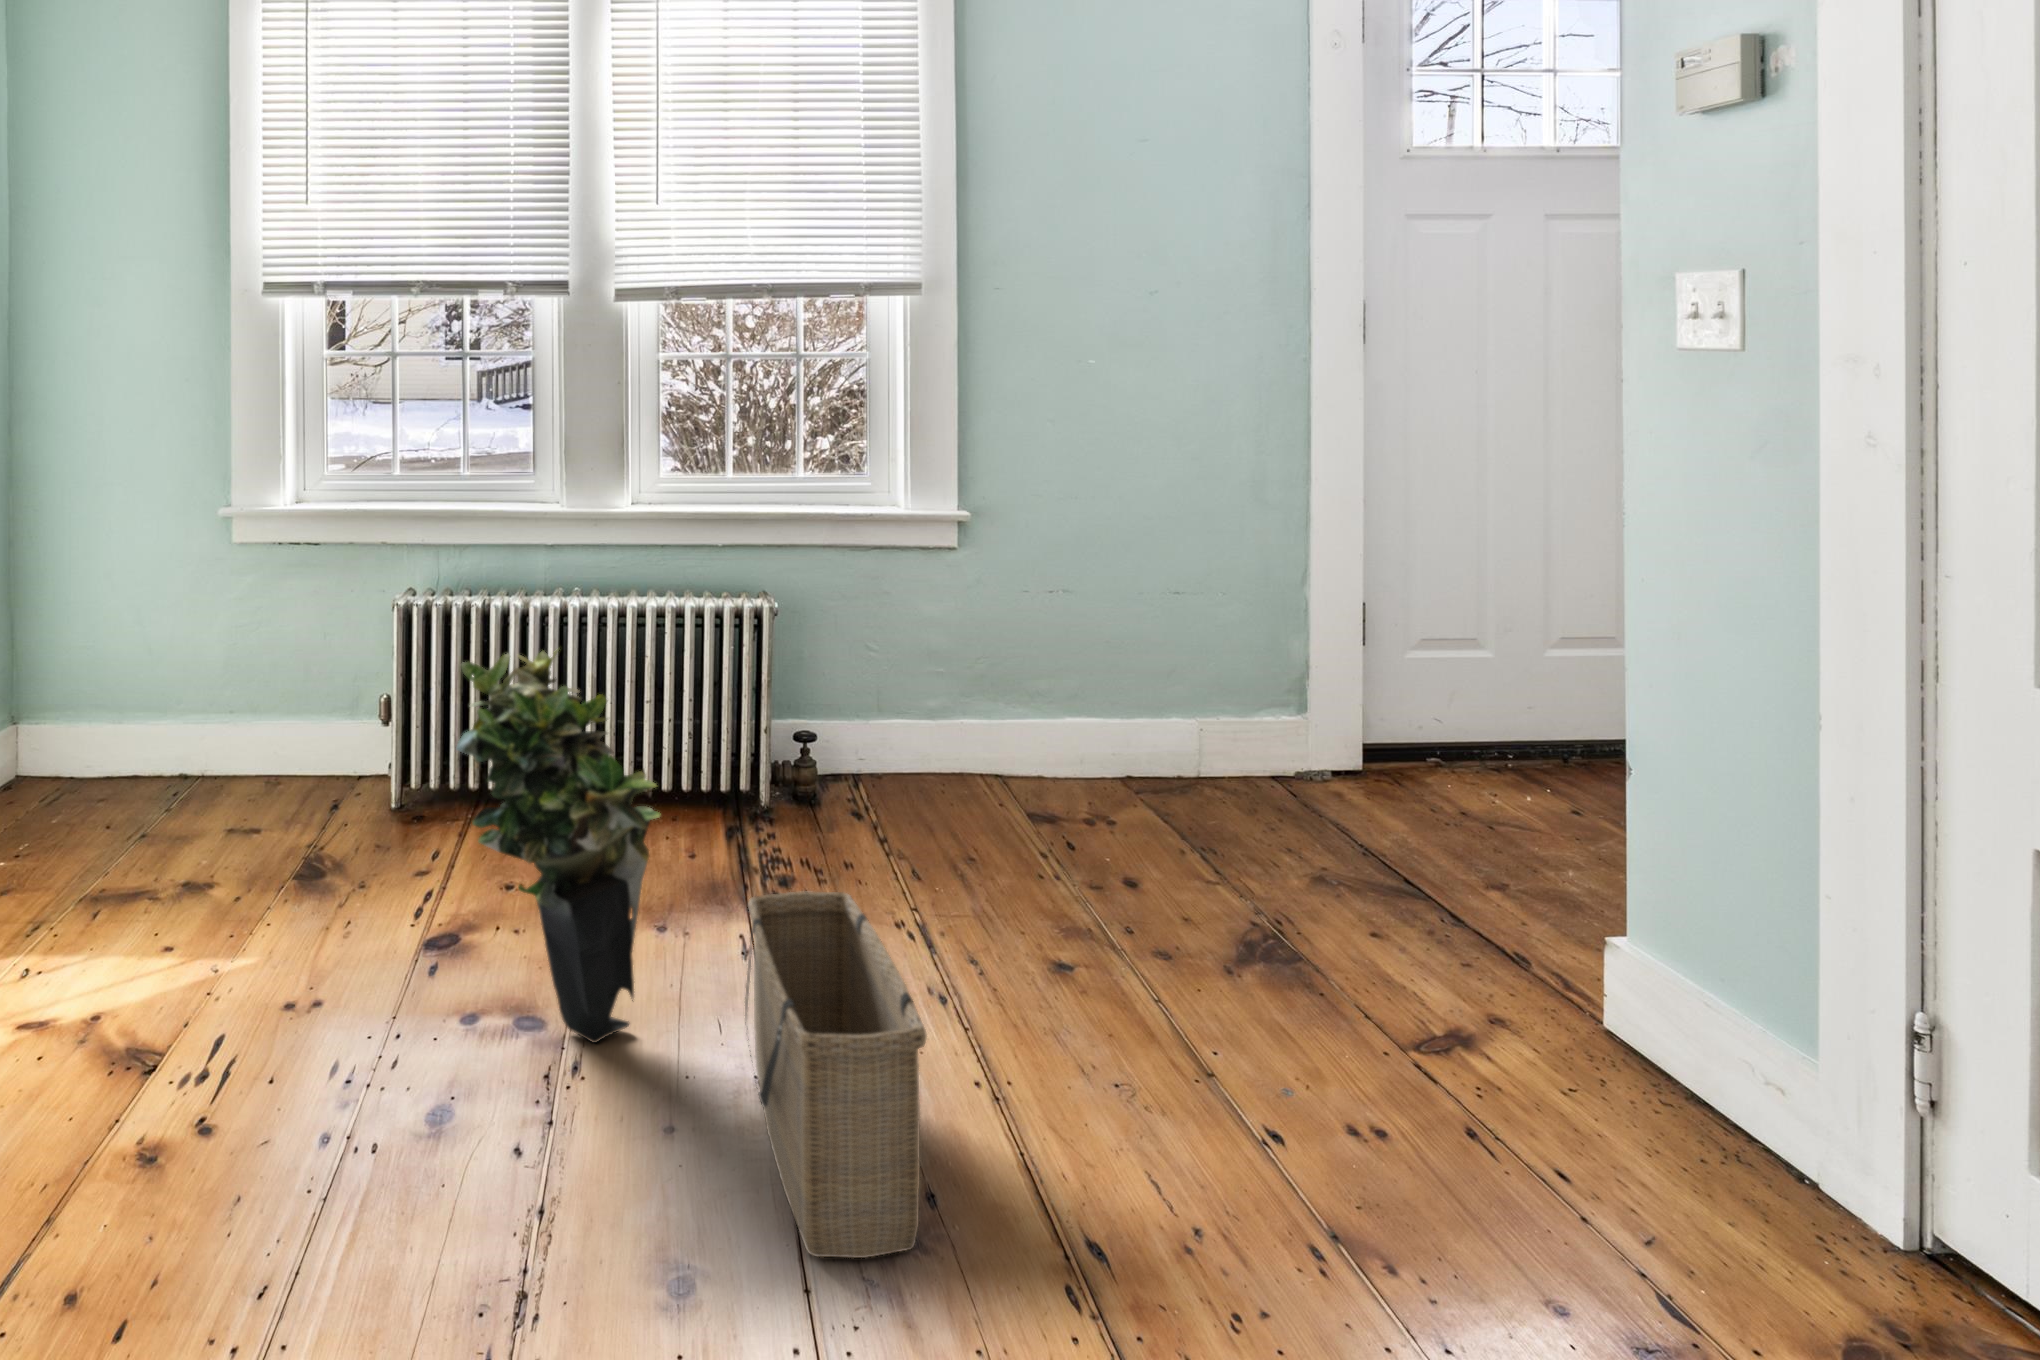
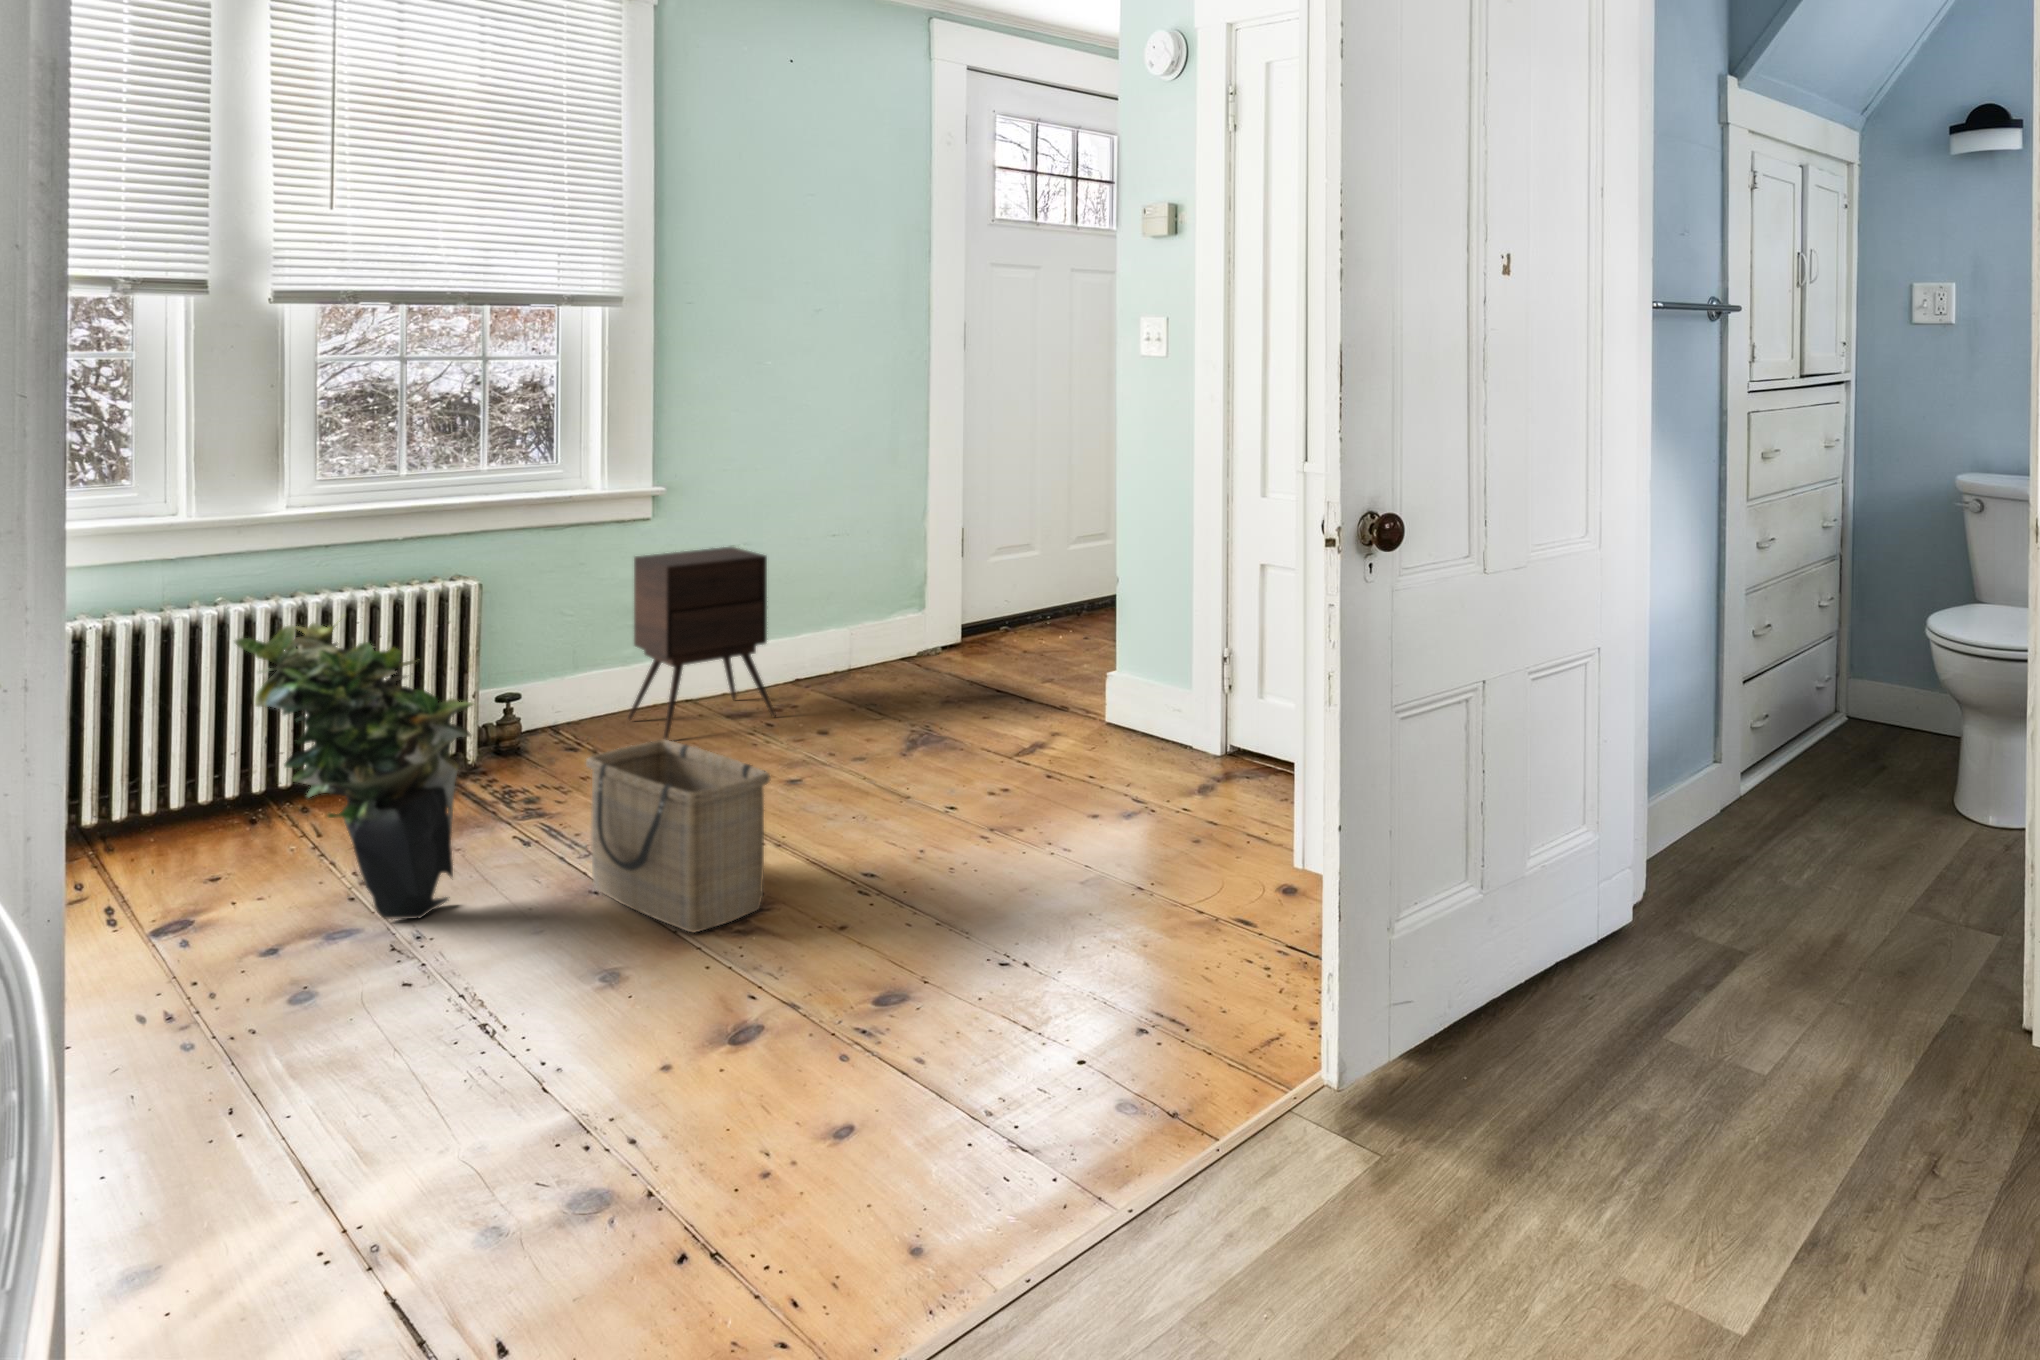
side table: none [930,595,1086,835] -> present [628,547,776,739]

